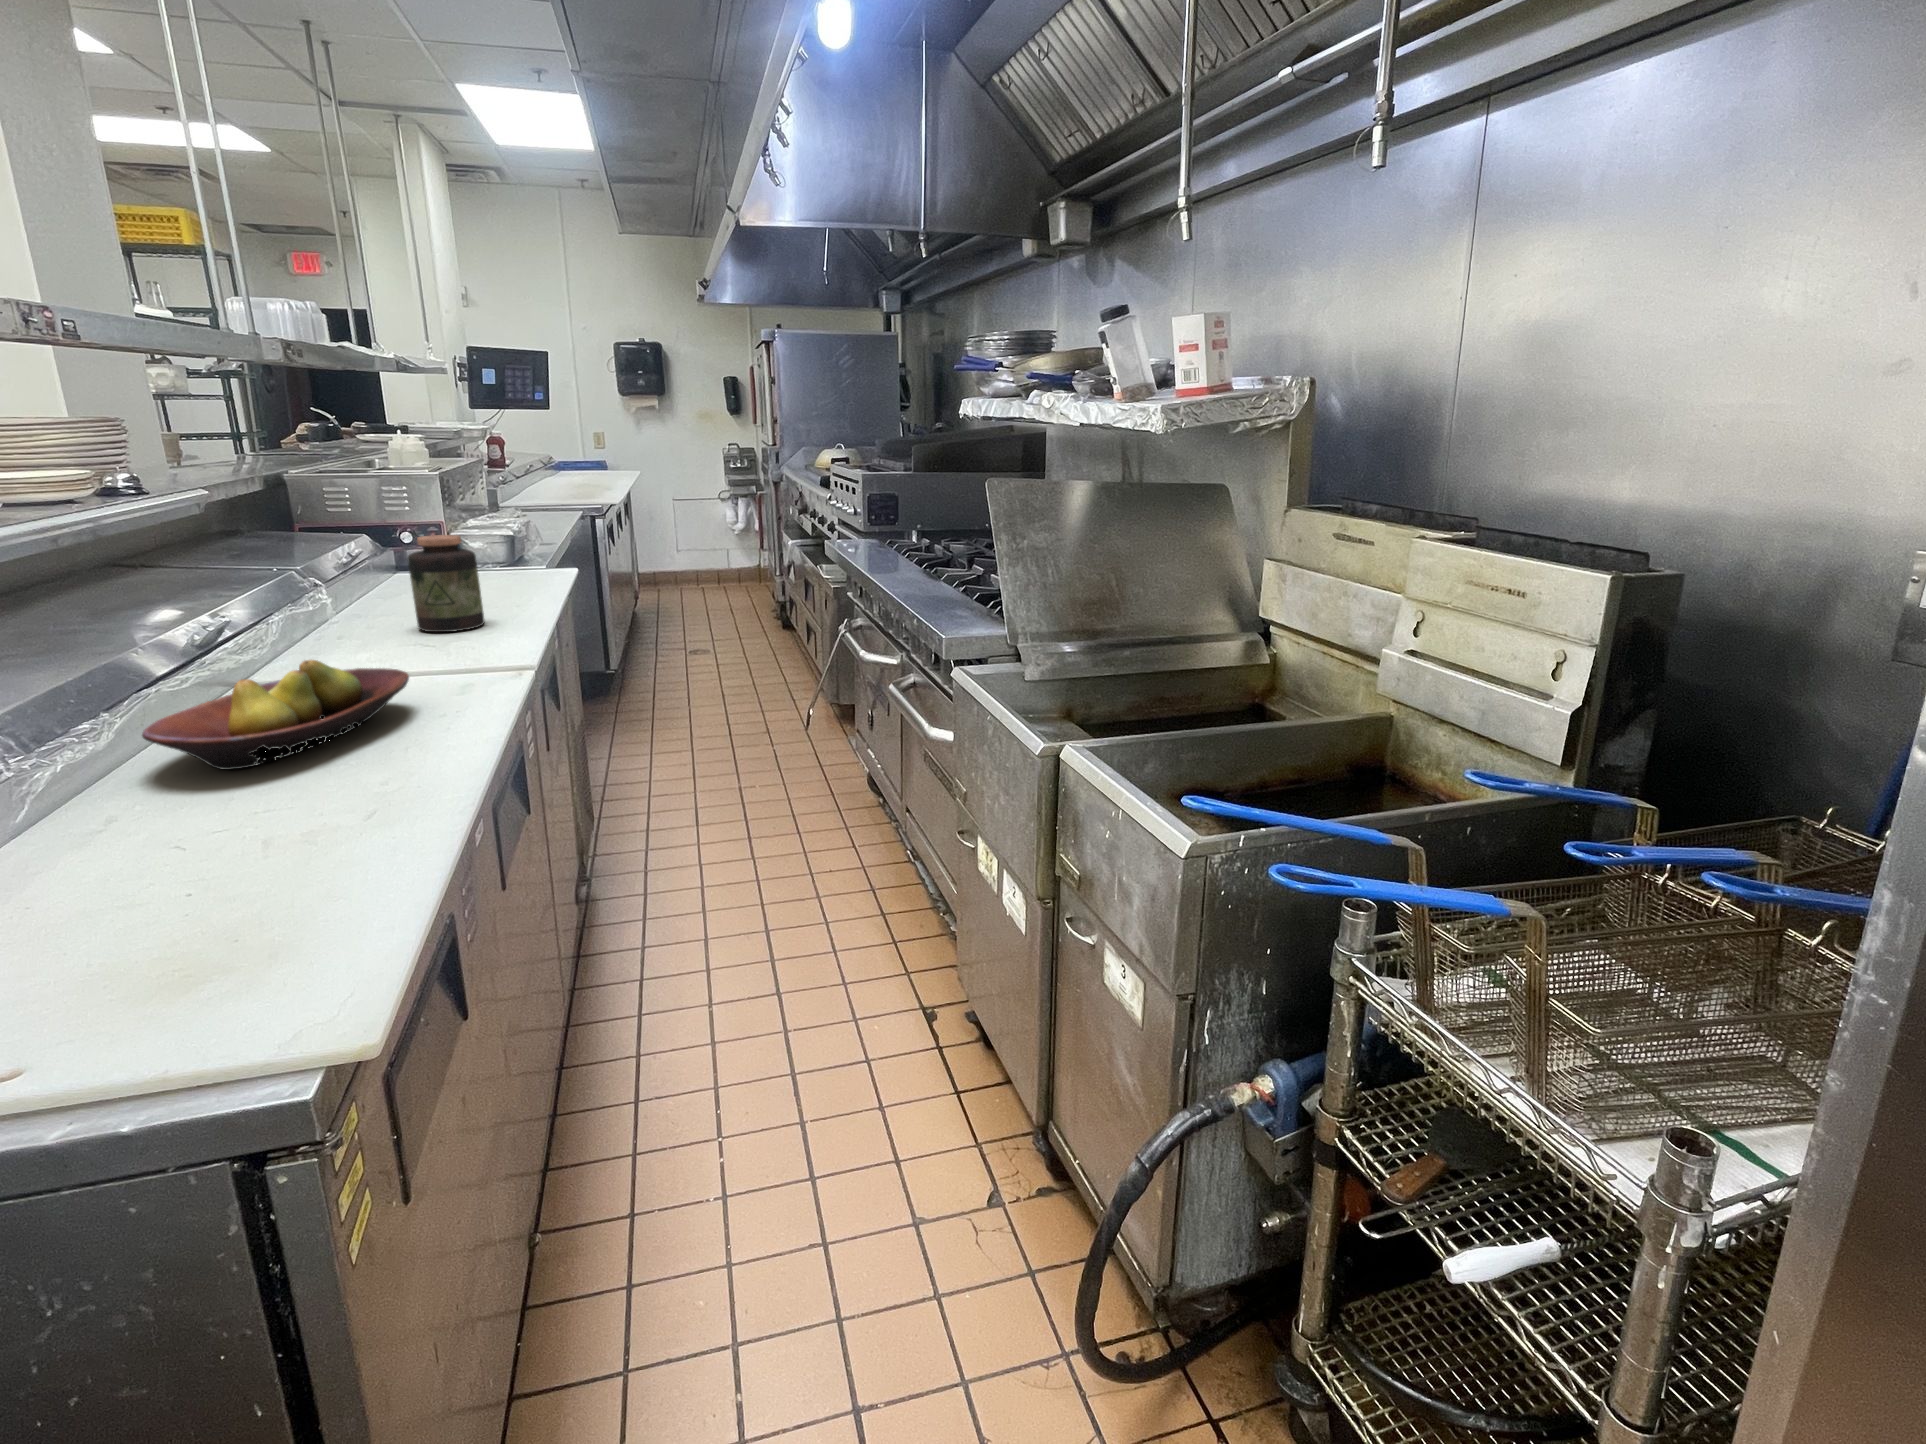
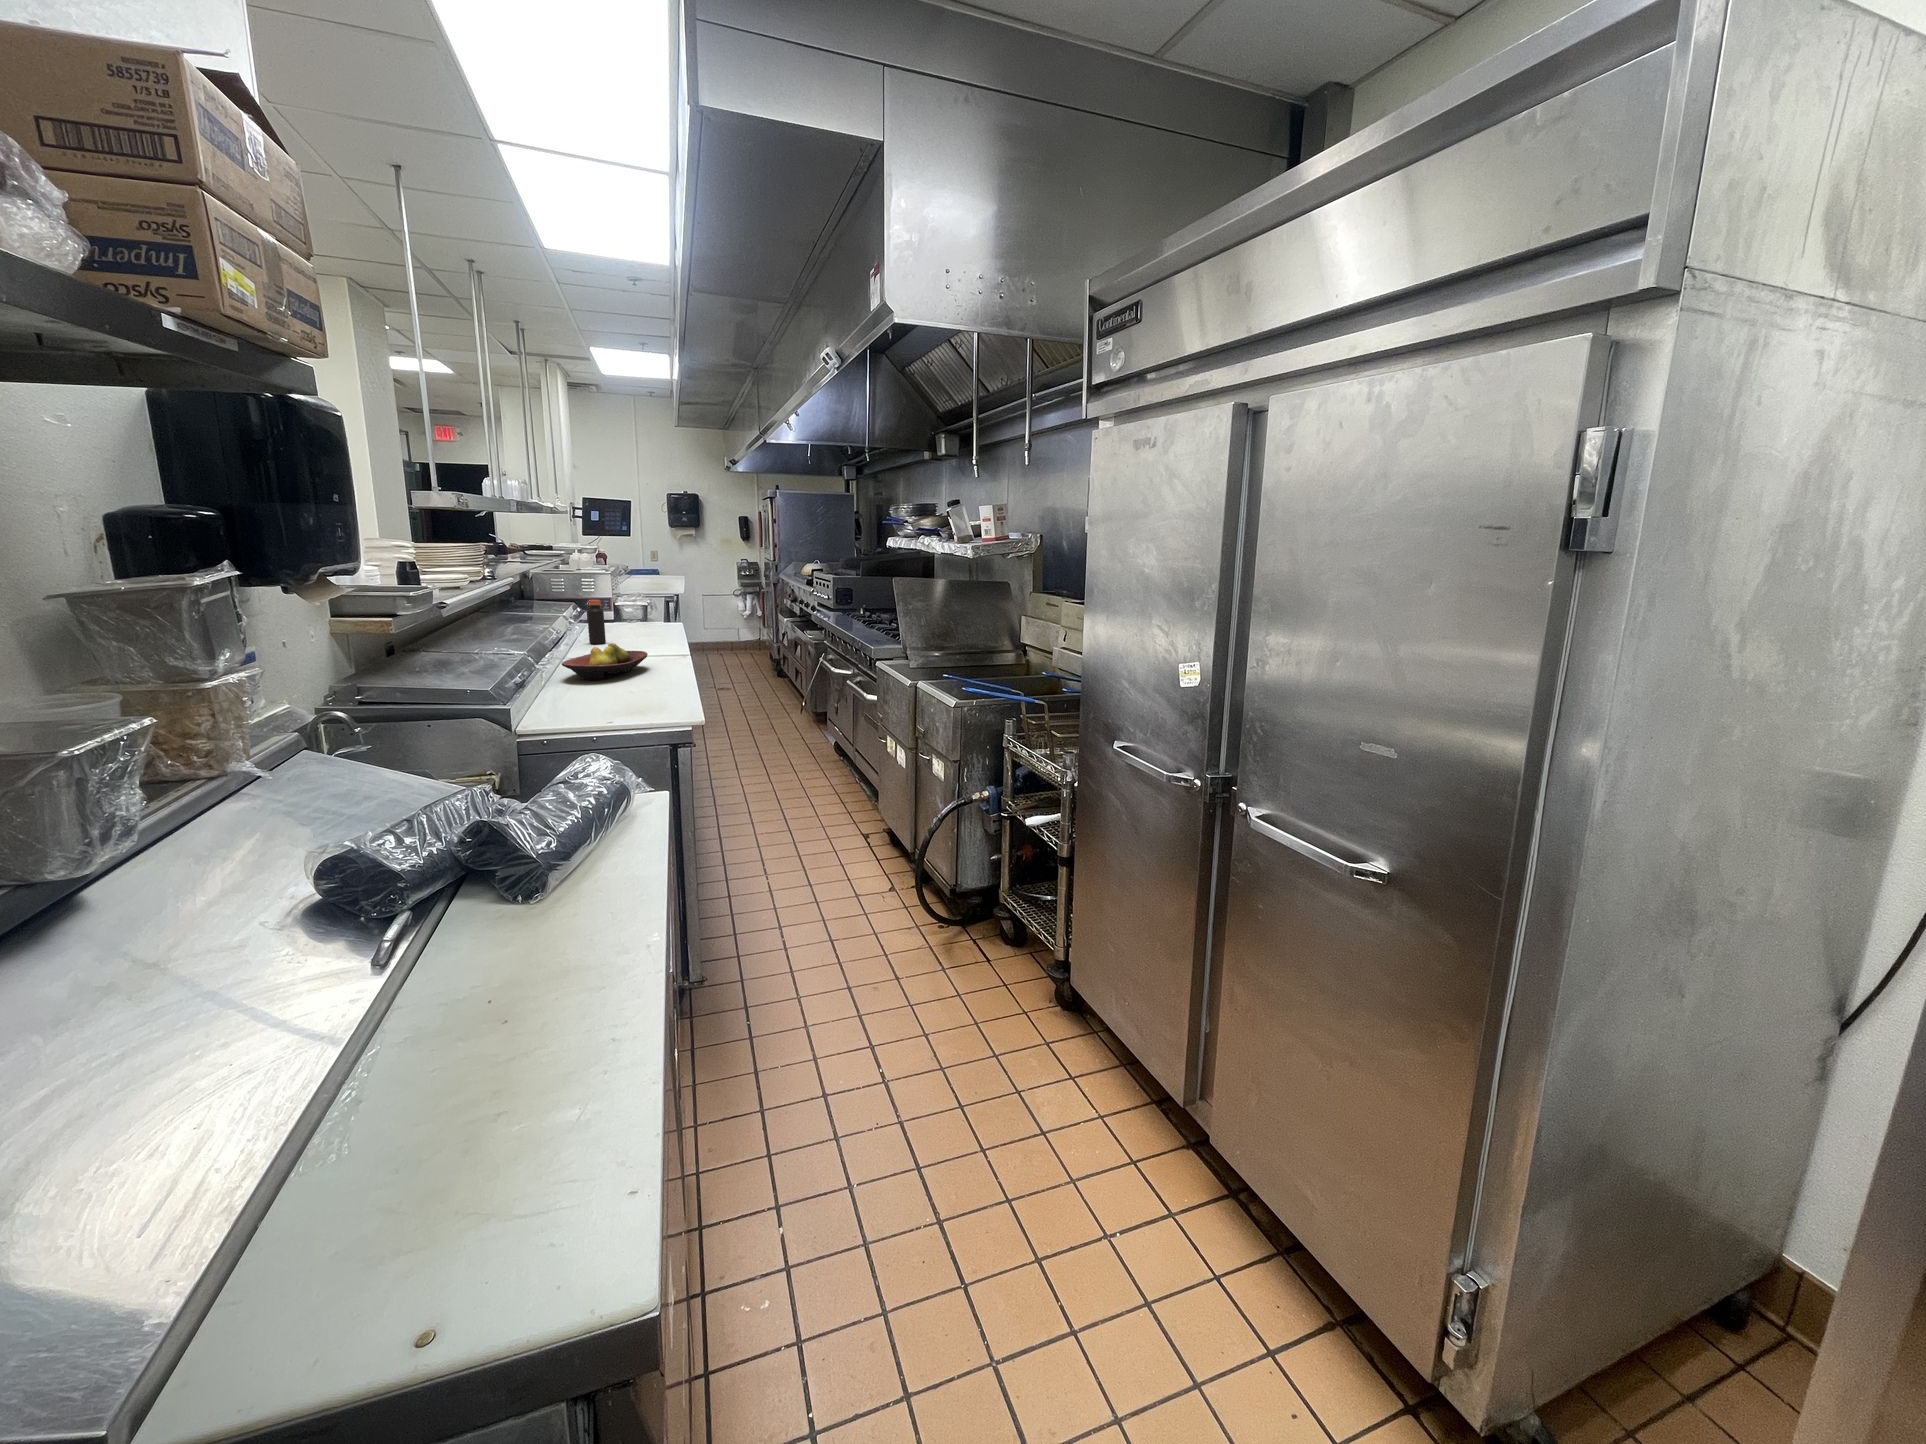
bottle: none [345,534,391,628] -> present [587,600,606,644]
jar: present [408,535,485,632] -> none [619,600,652,646]

